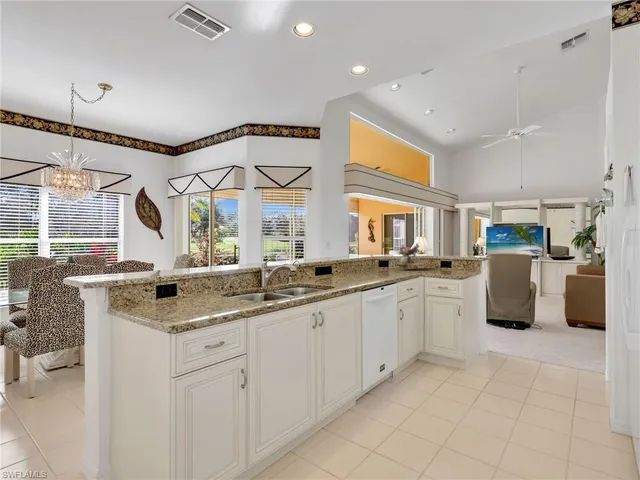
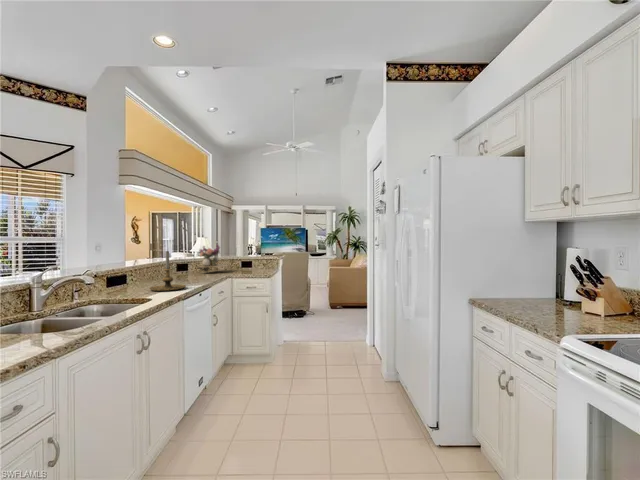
candle holder: none [343,249,372,282] -> present [150,251,186,291]

